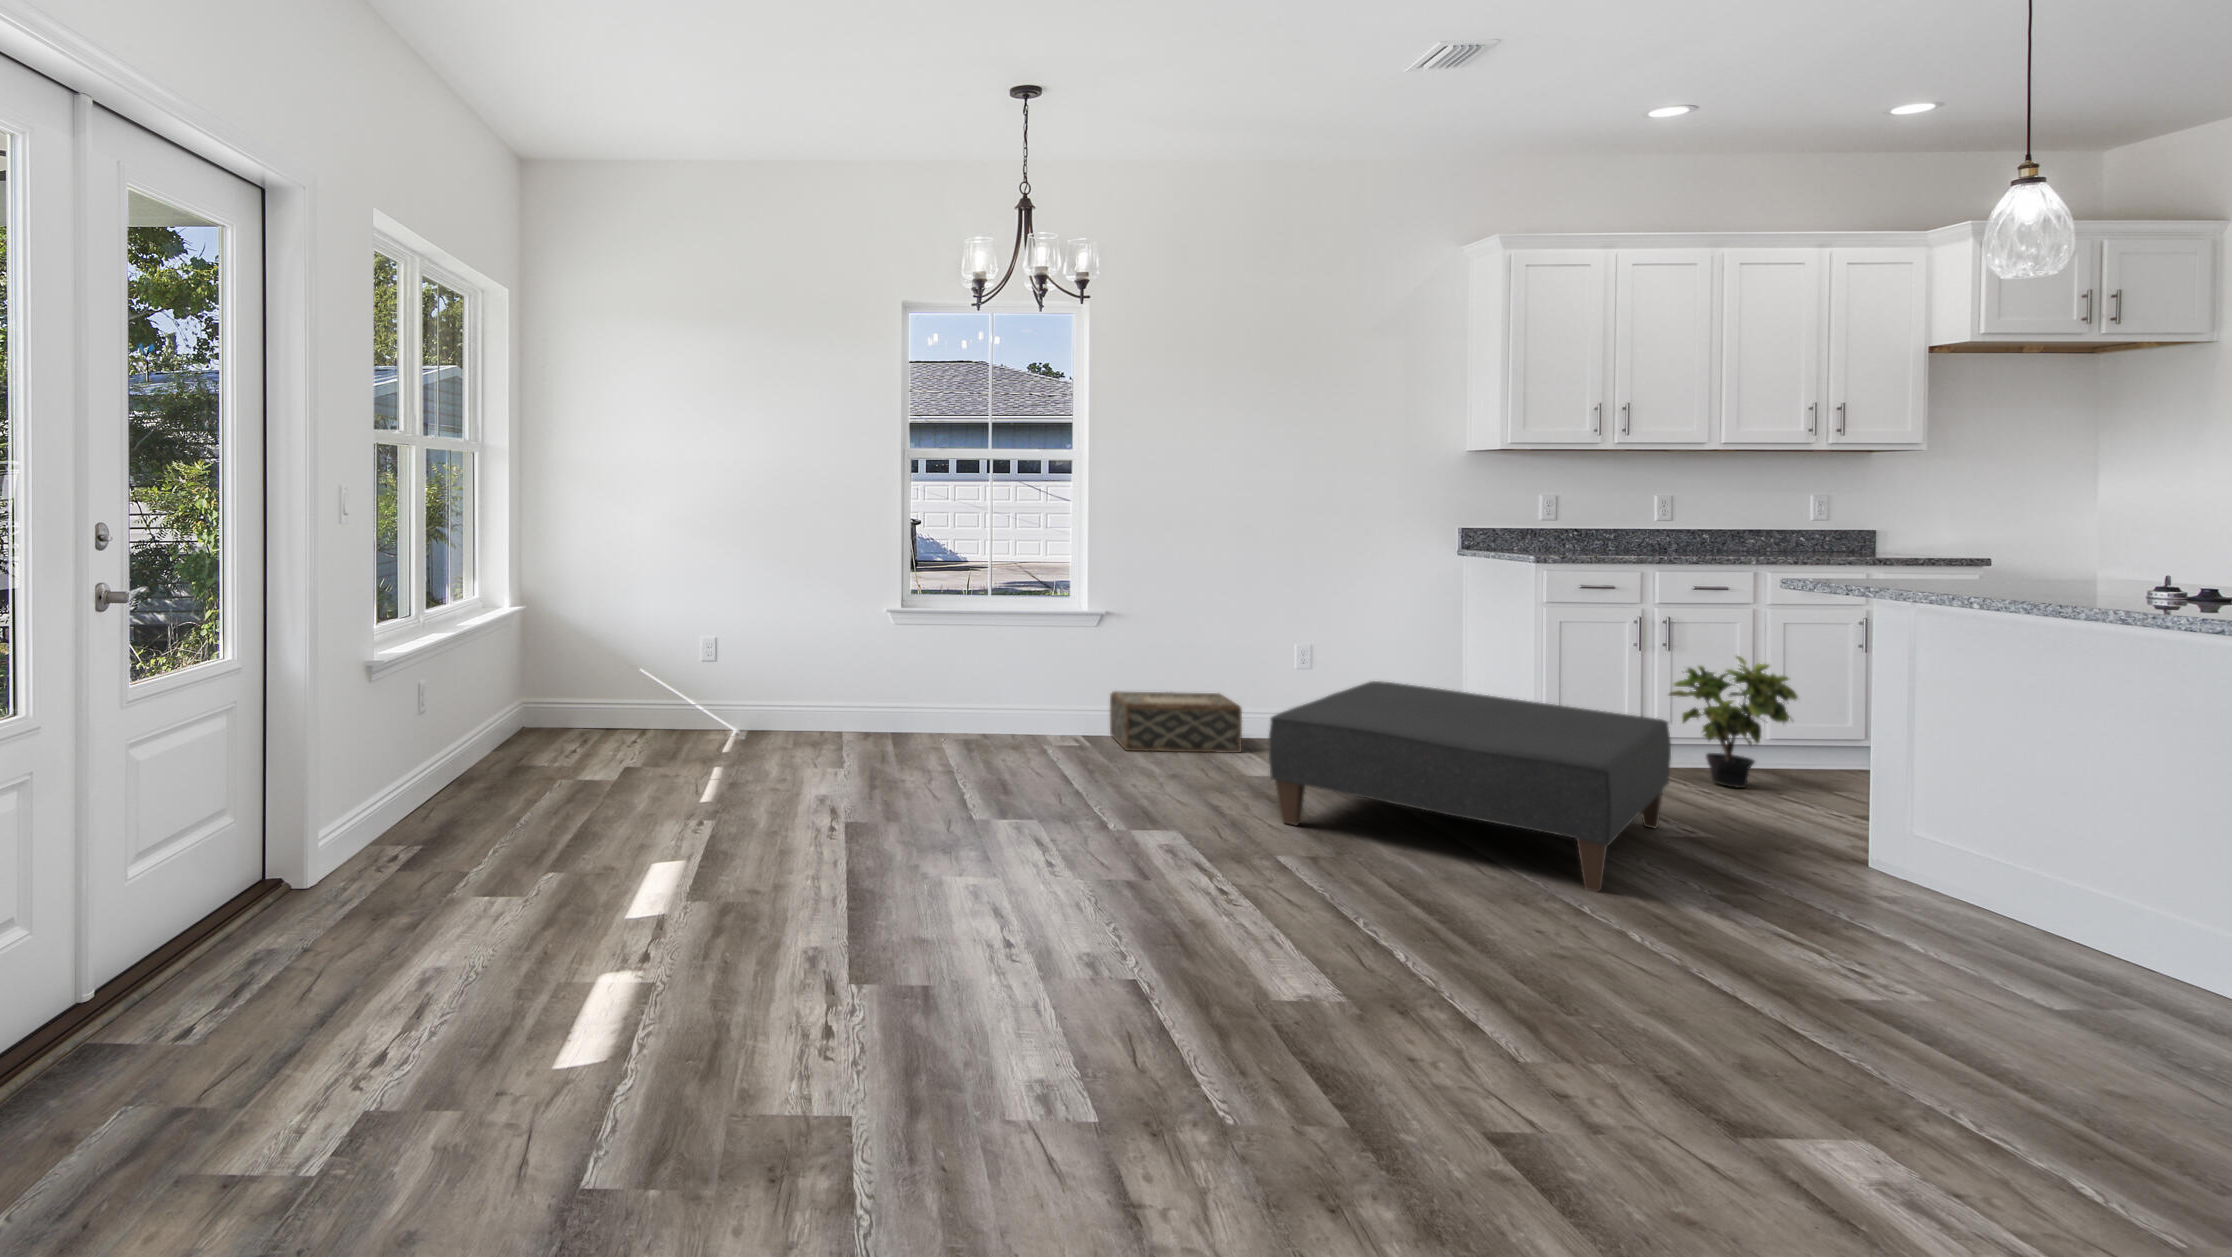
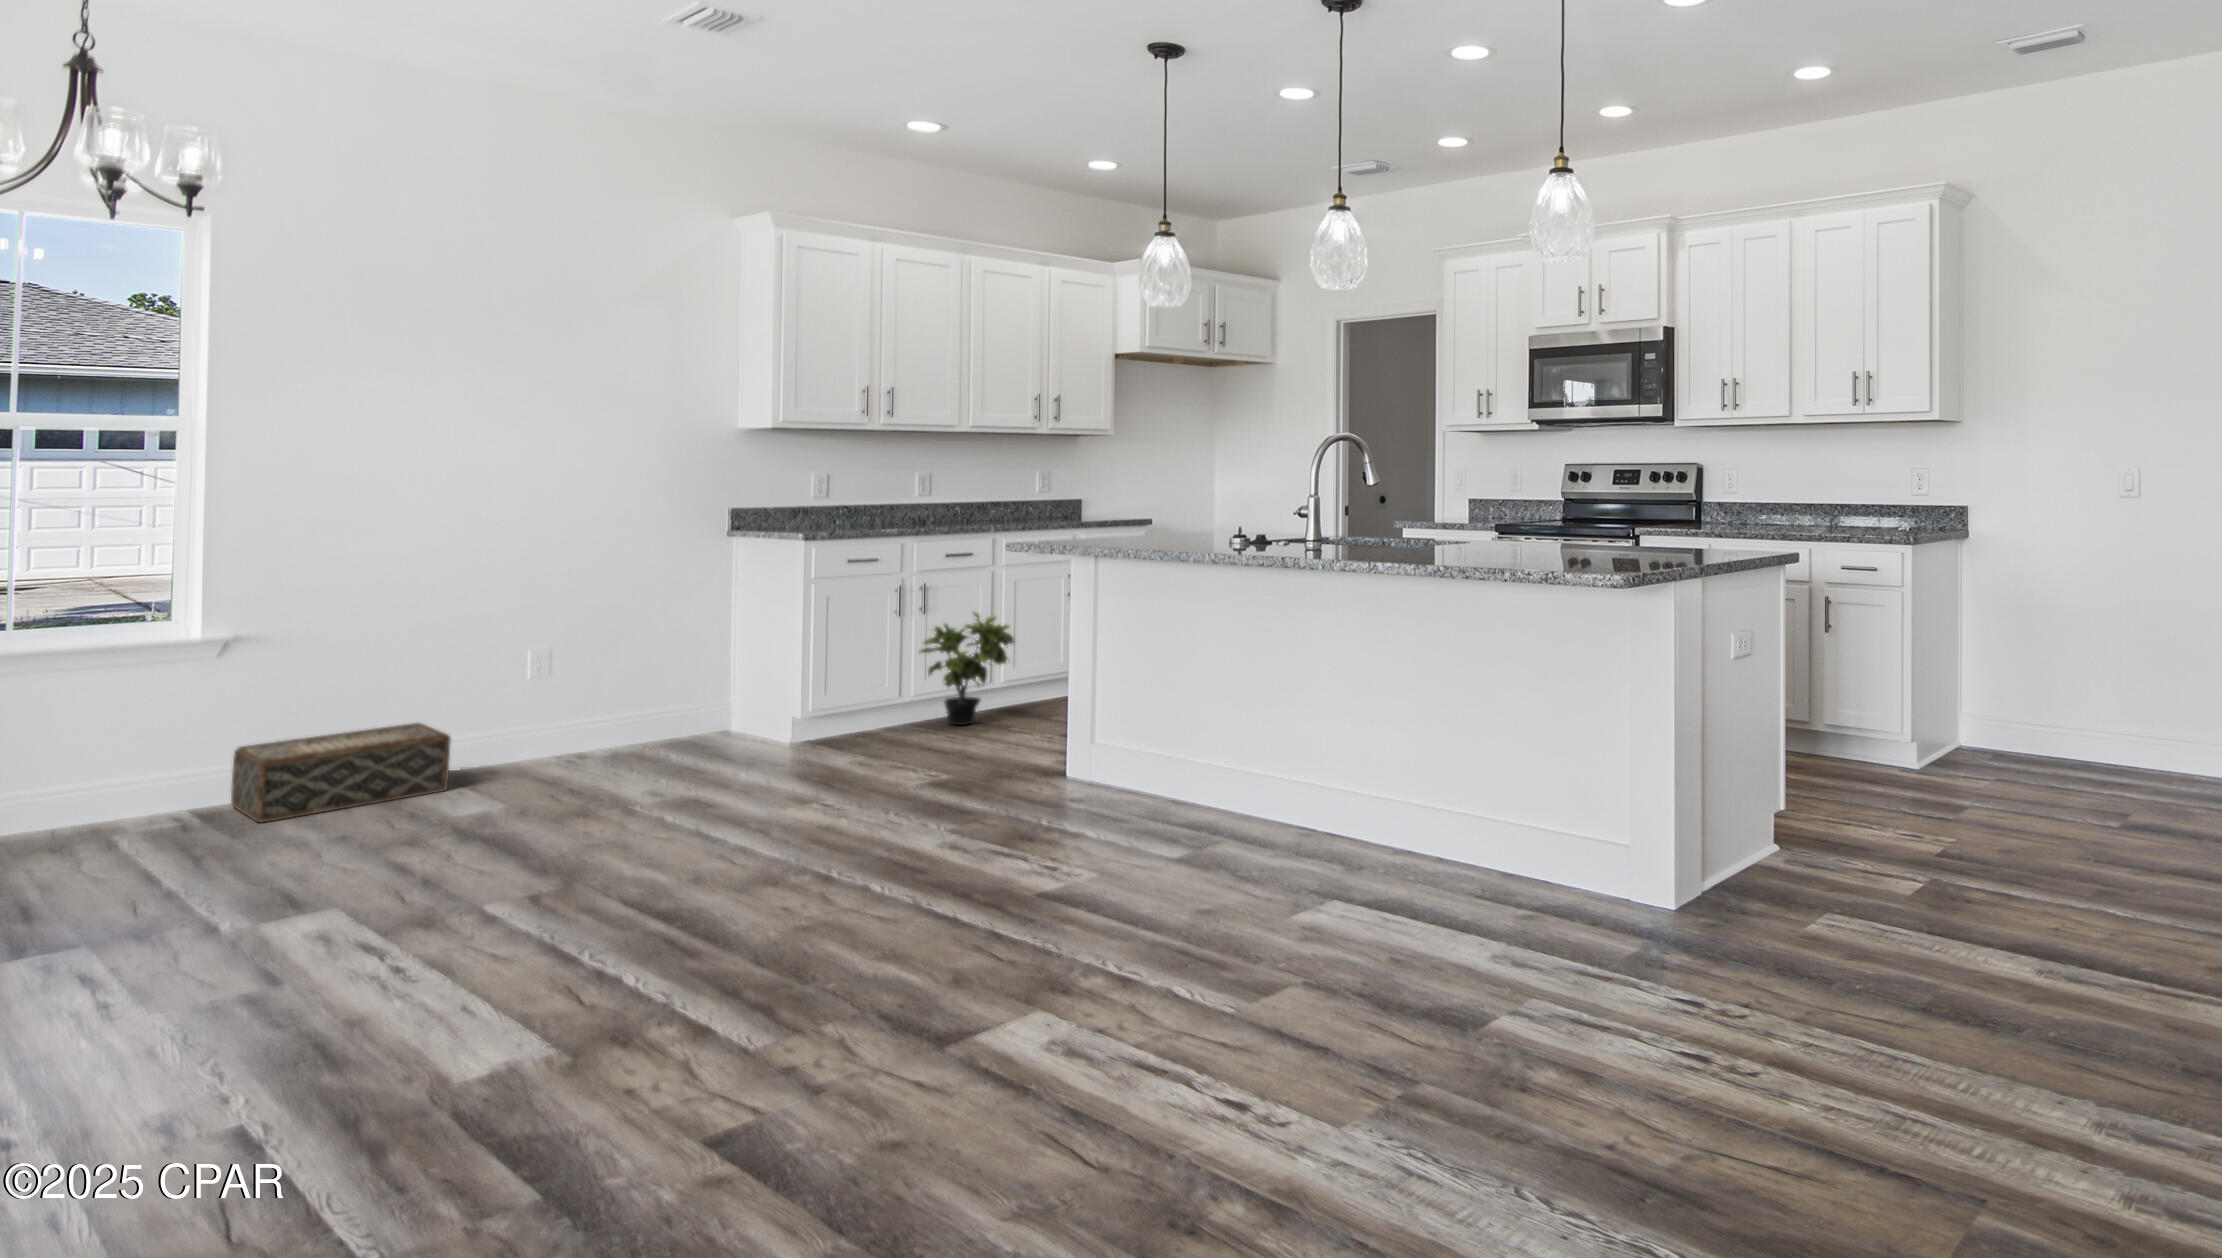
ottoman: present [1269,681,1671,892] -> none [483,680,913,867]

